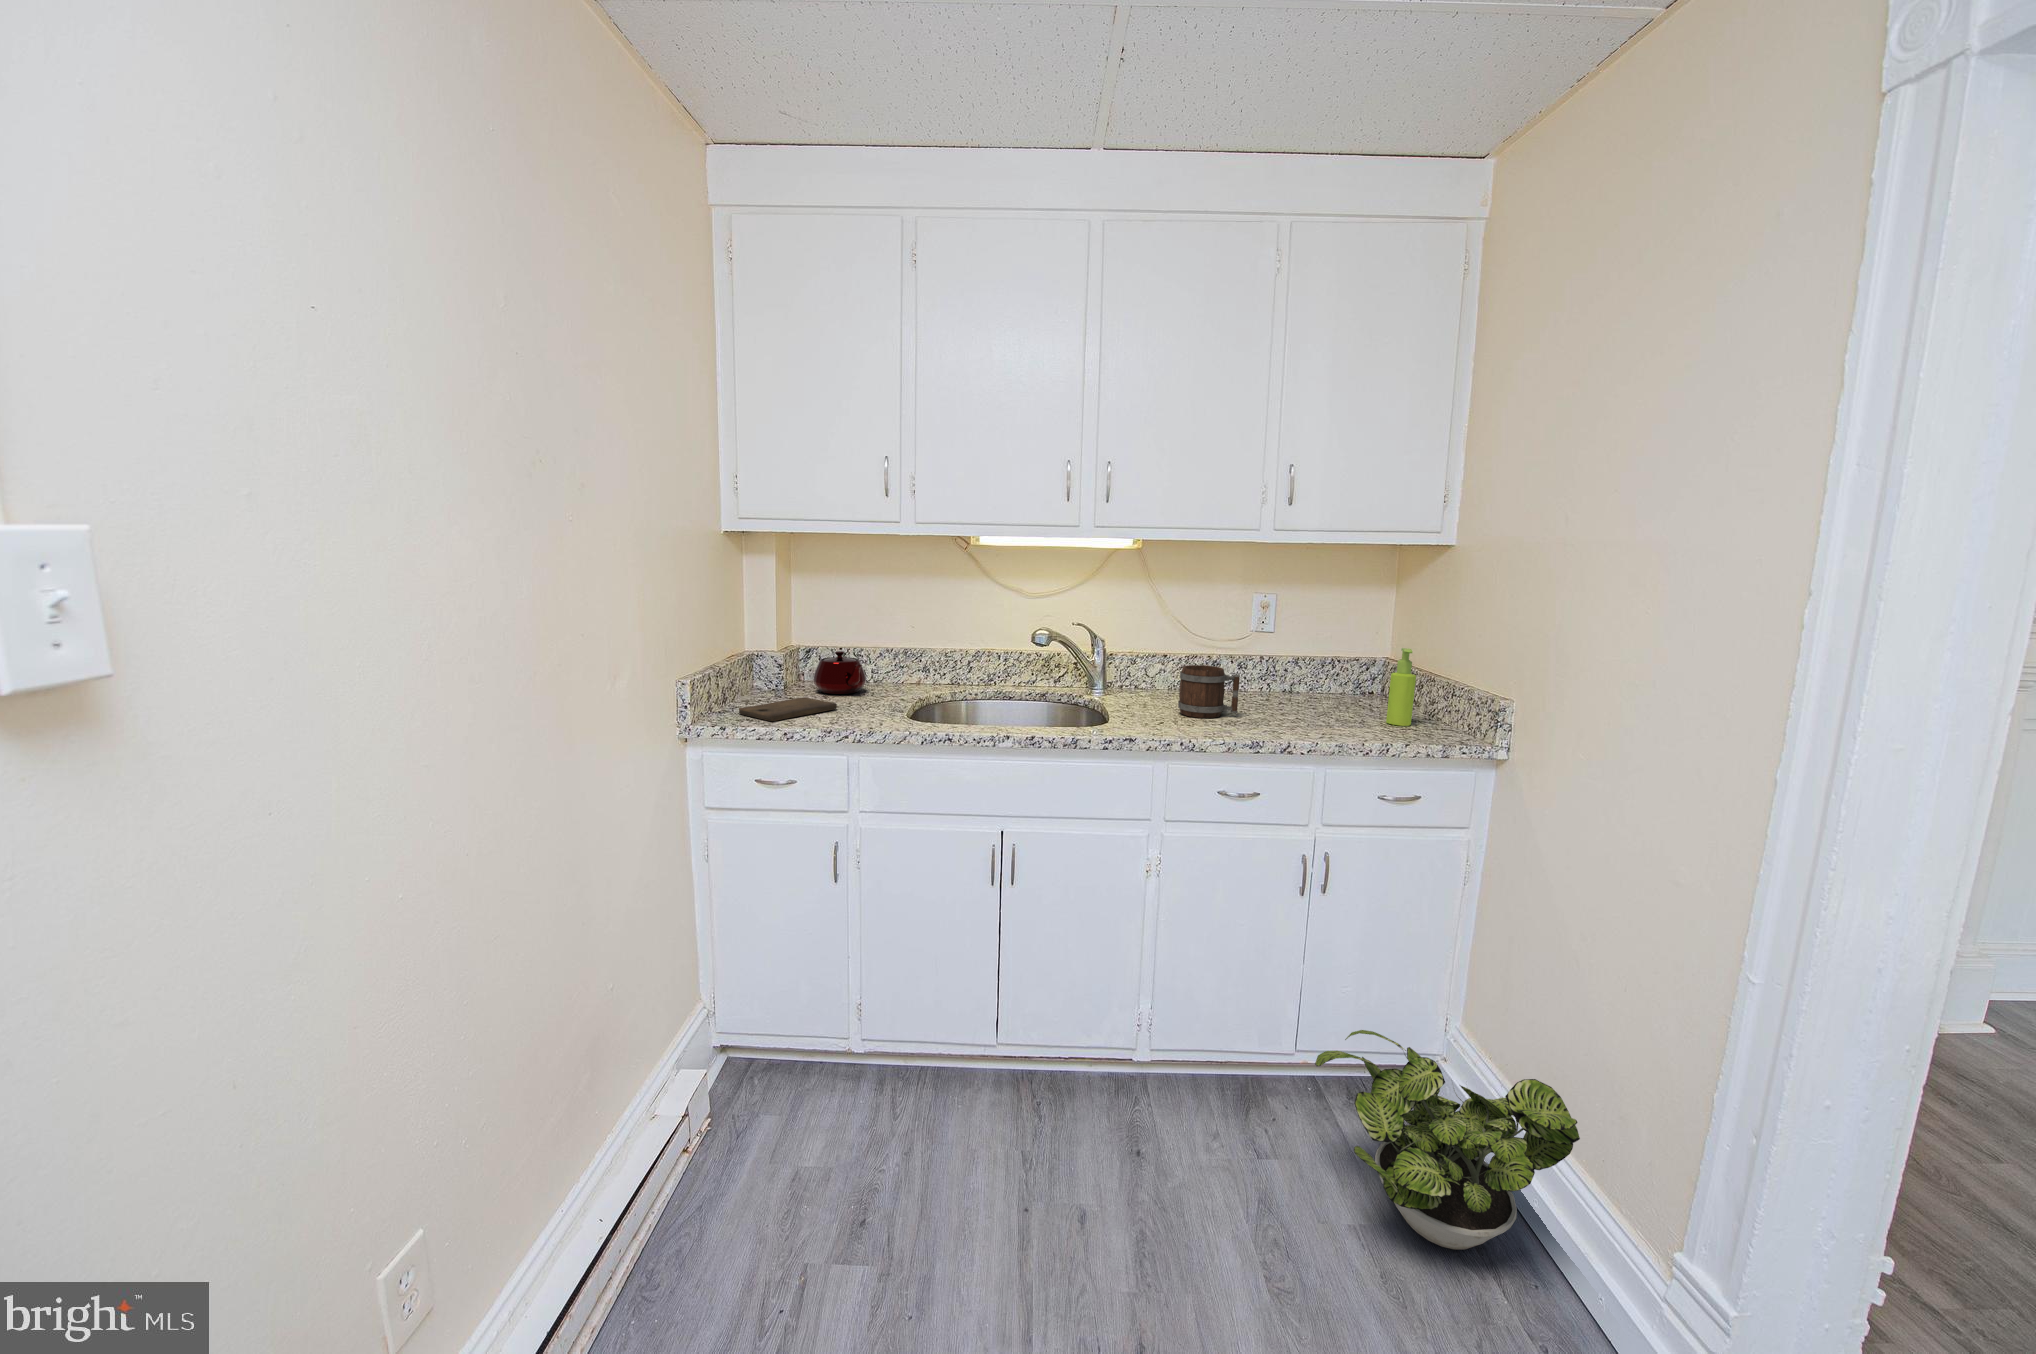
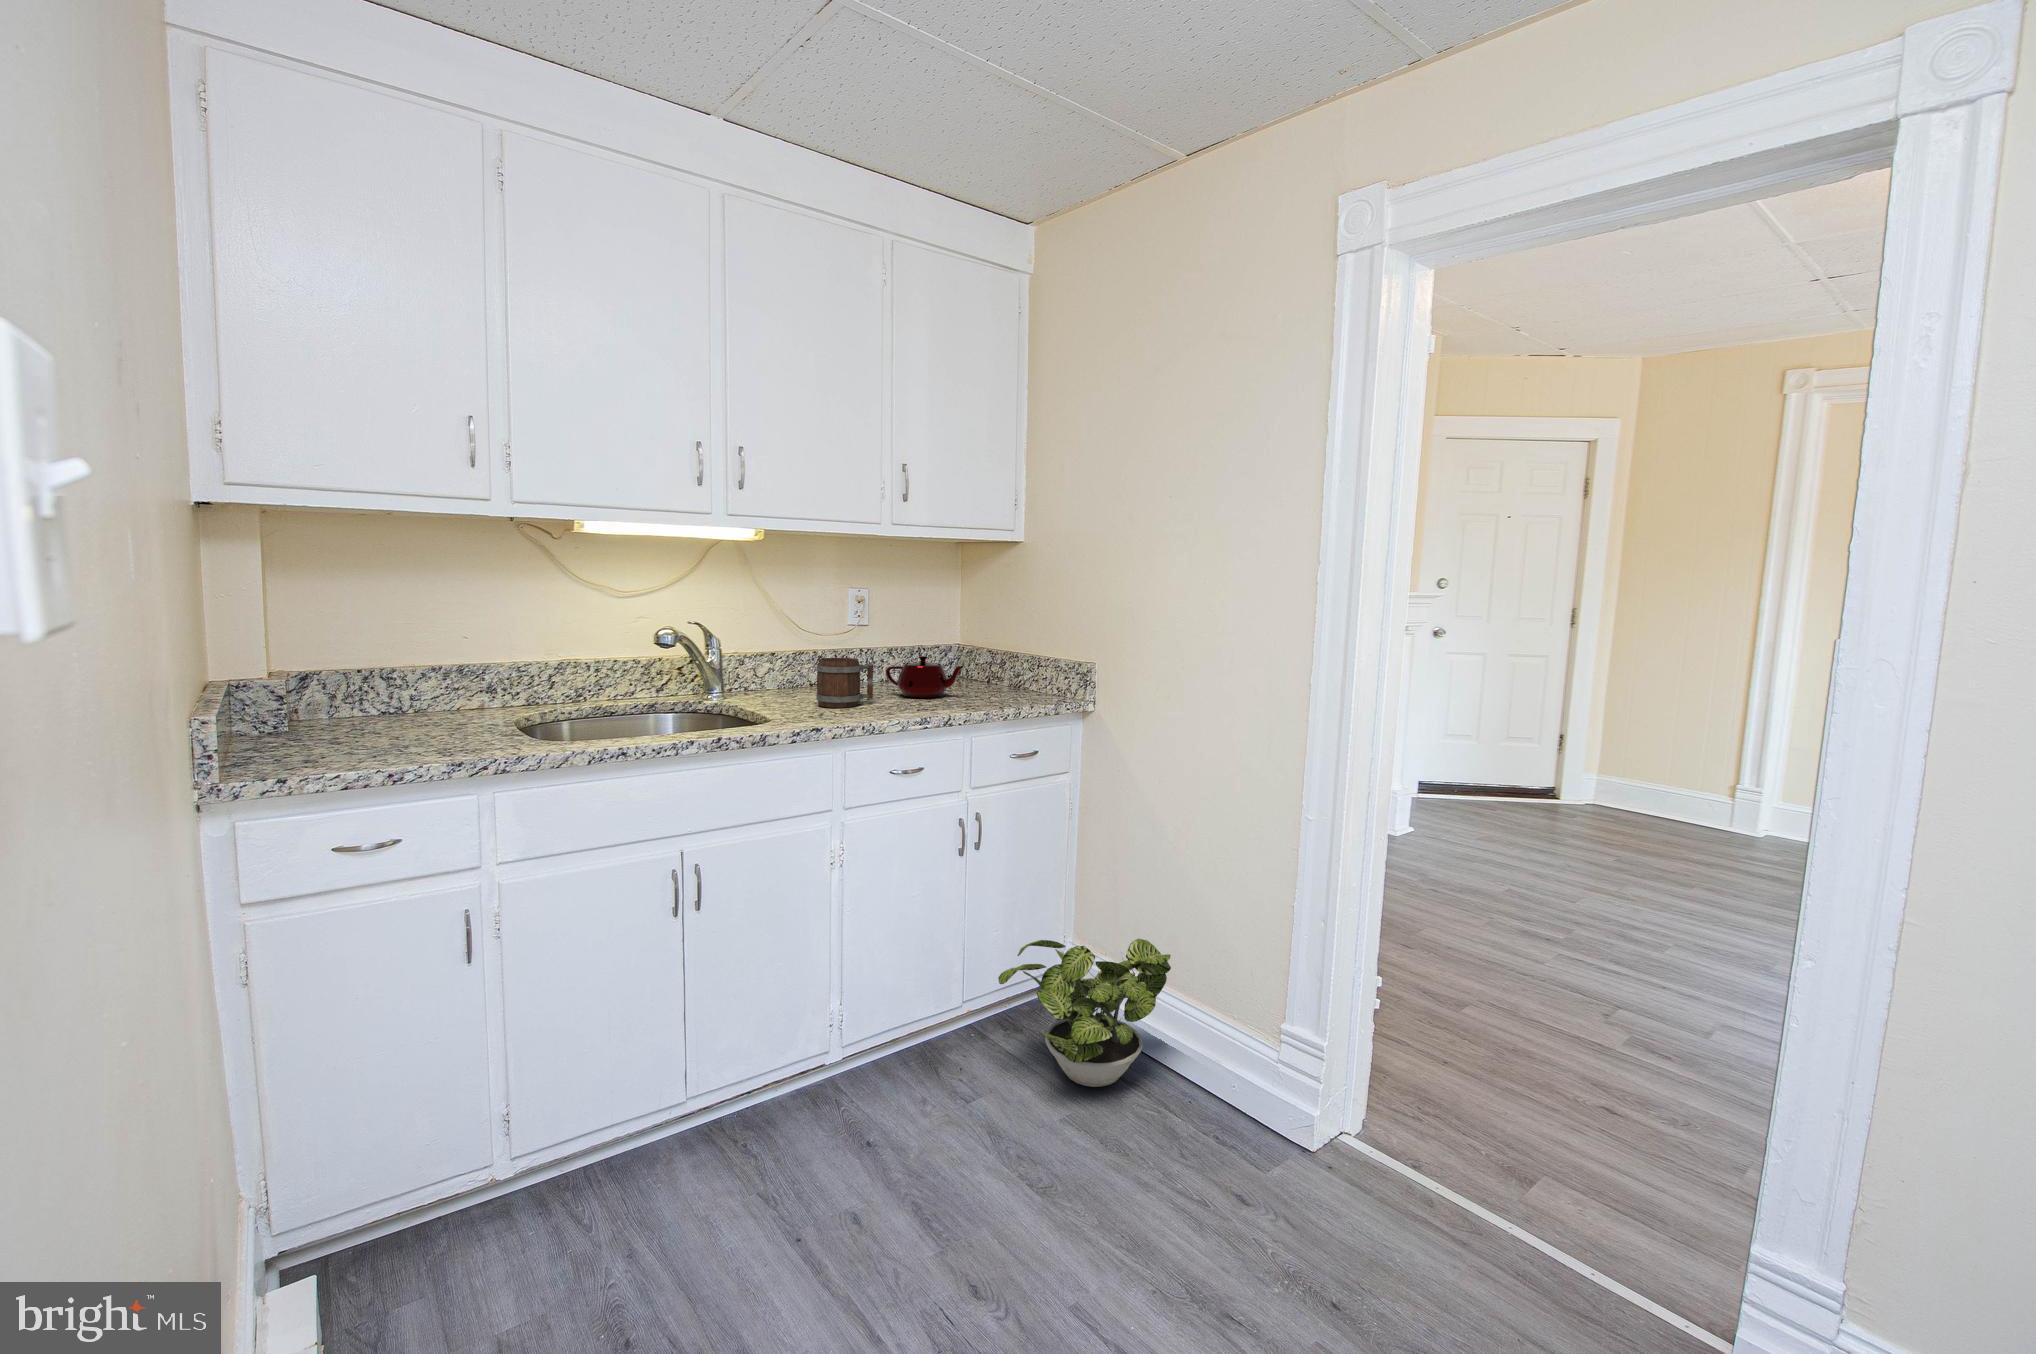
soap dispenser: present [1386,648,1416,726] -> none [989,630,1009,696]
teapot: present [813,651,866,694] -> present [886,656,965,697]
cutting board: present [739,698,837,721] -> none [283,735,425,763]

